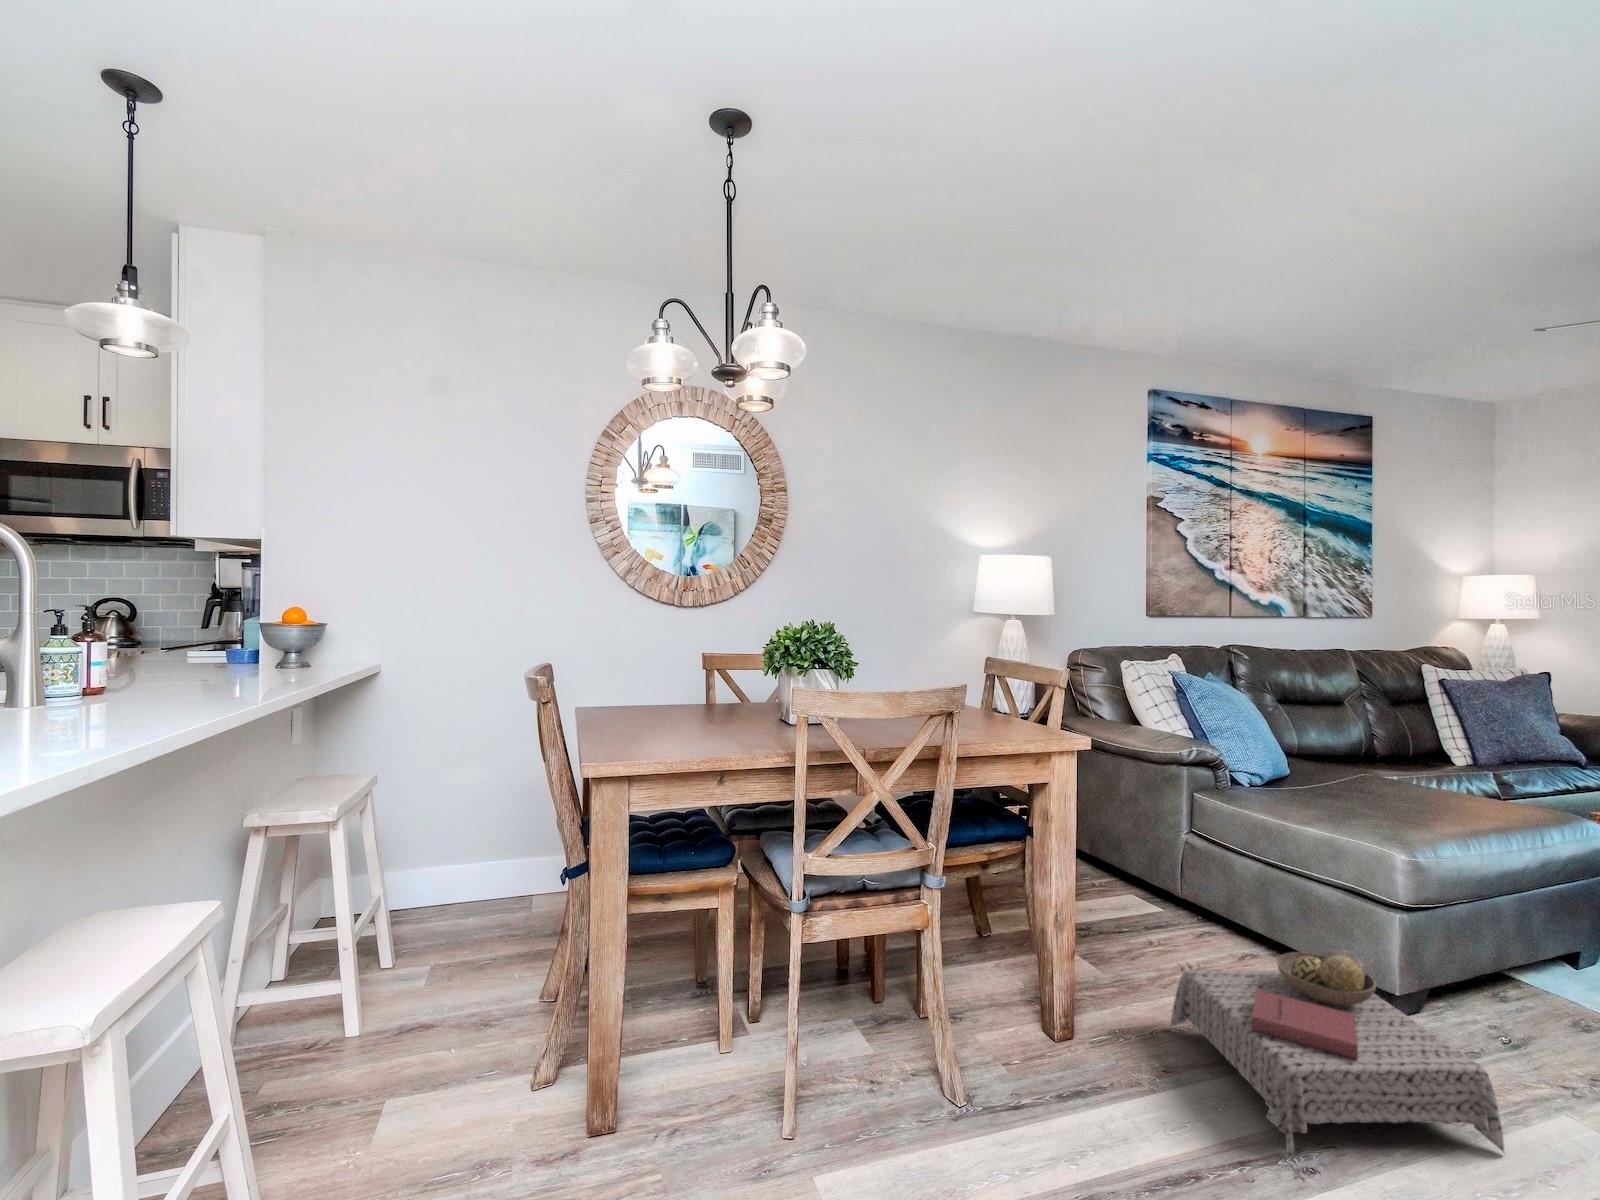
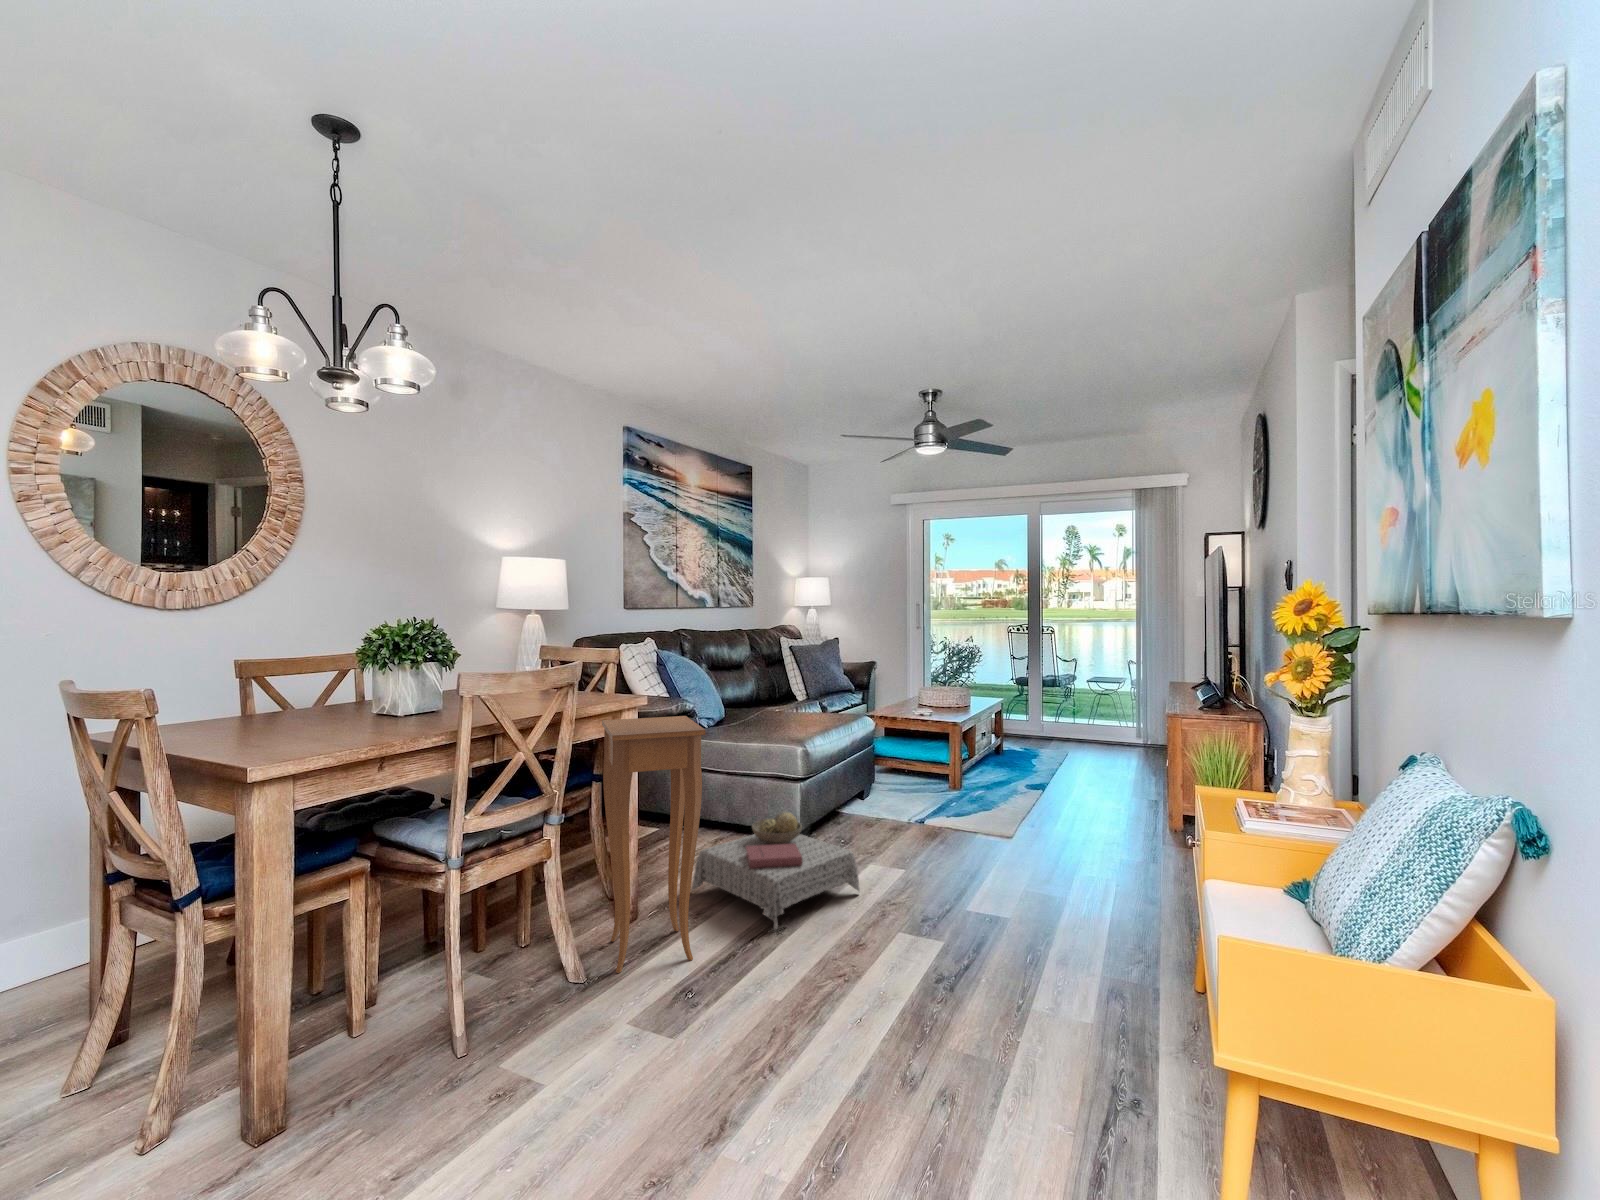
side table: none [1001,760,1144,1143] -> present [602,716,705,973]

